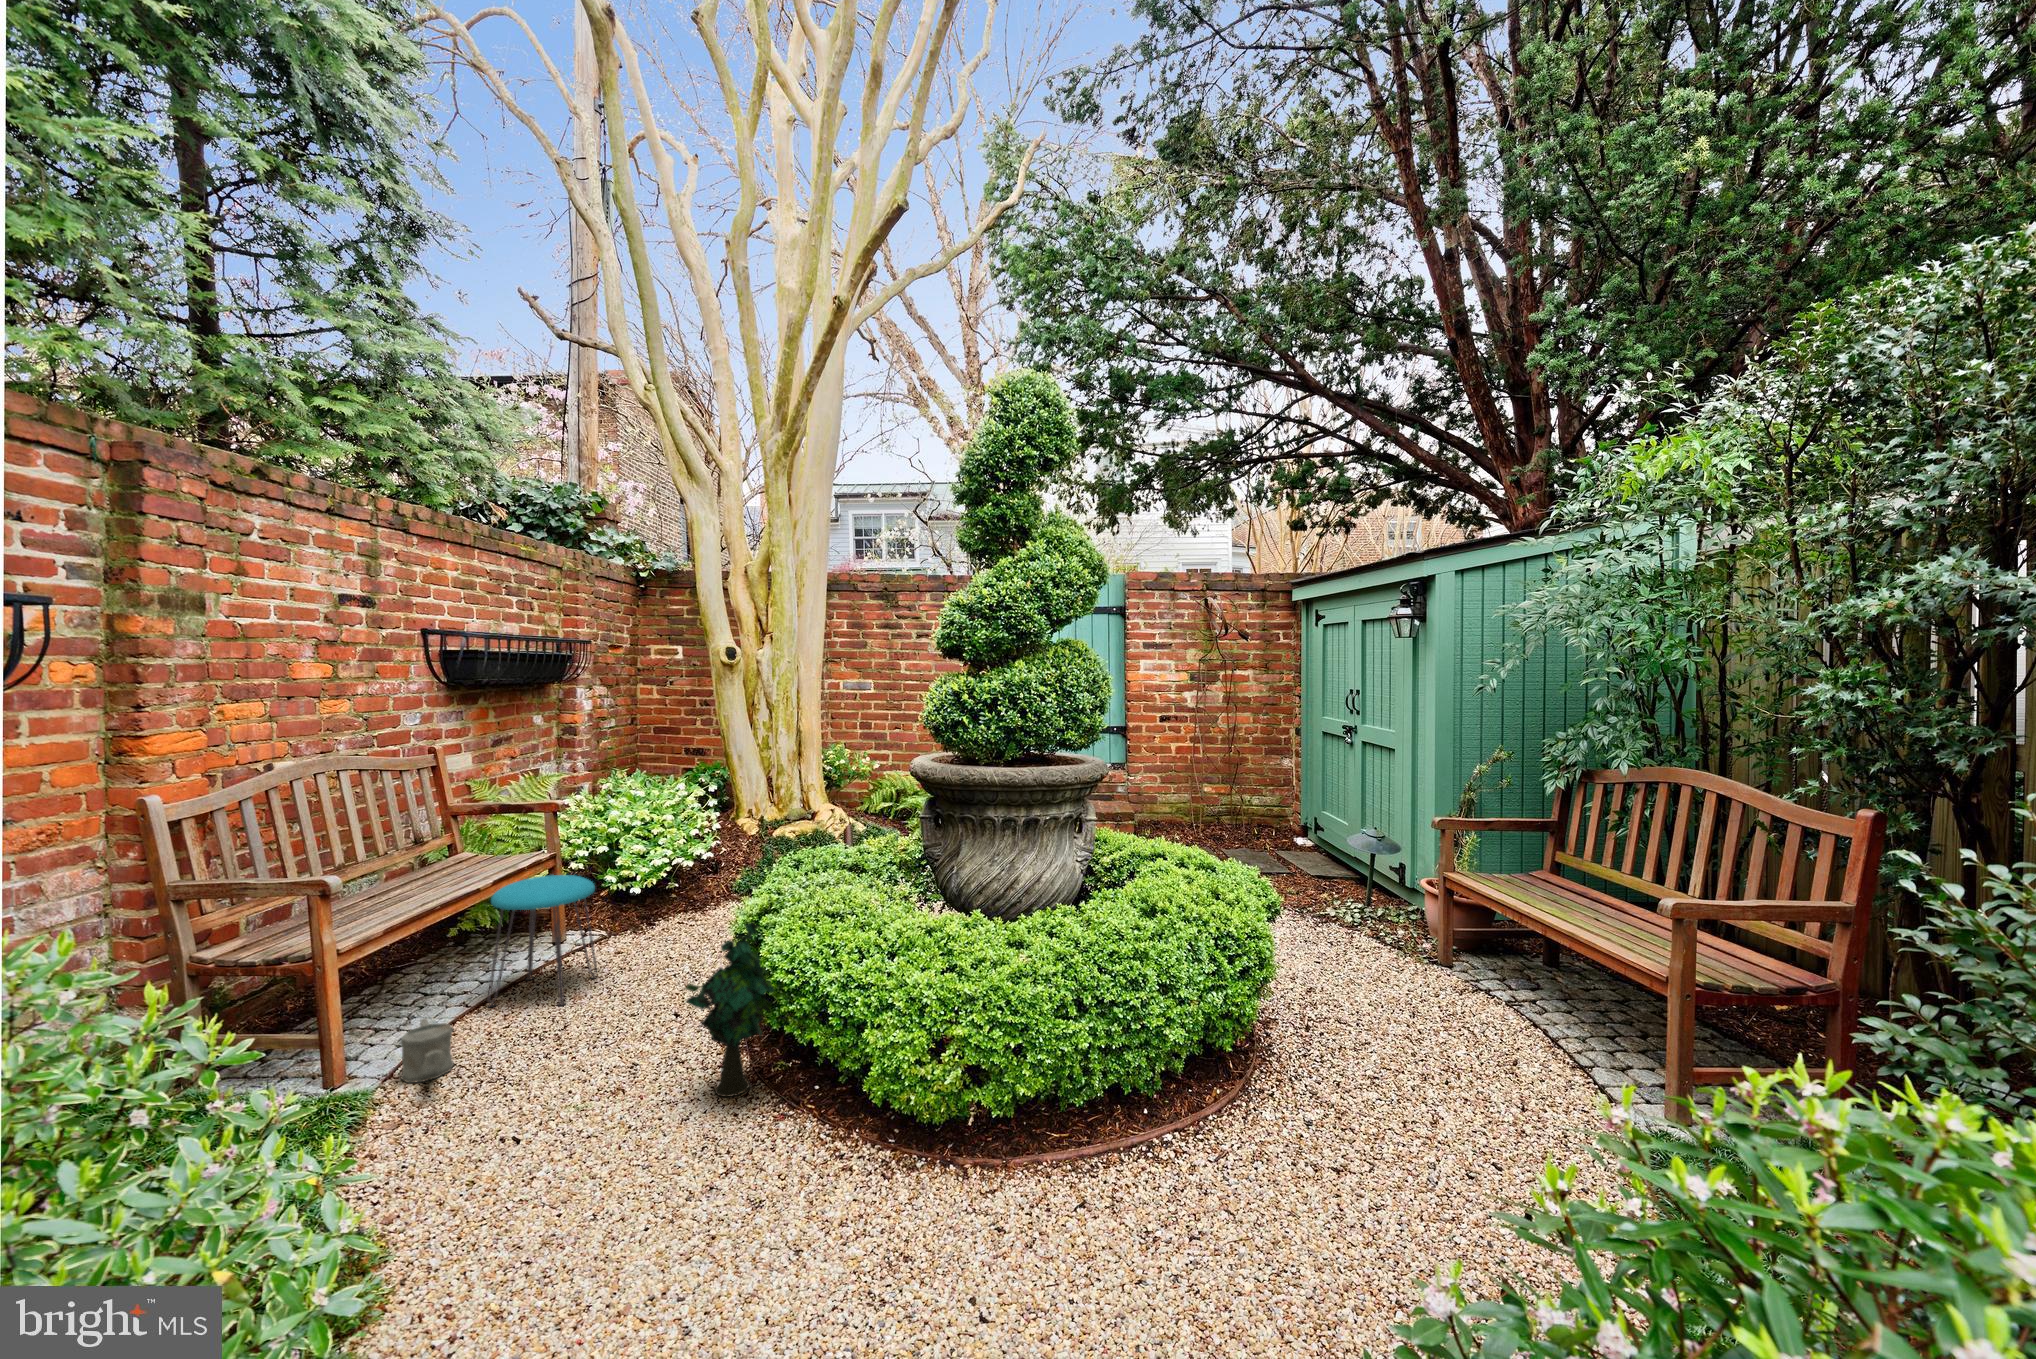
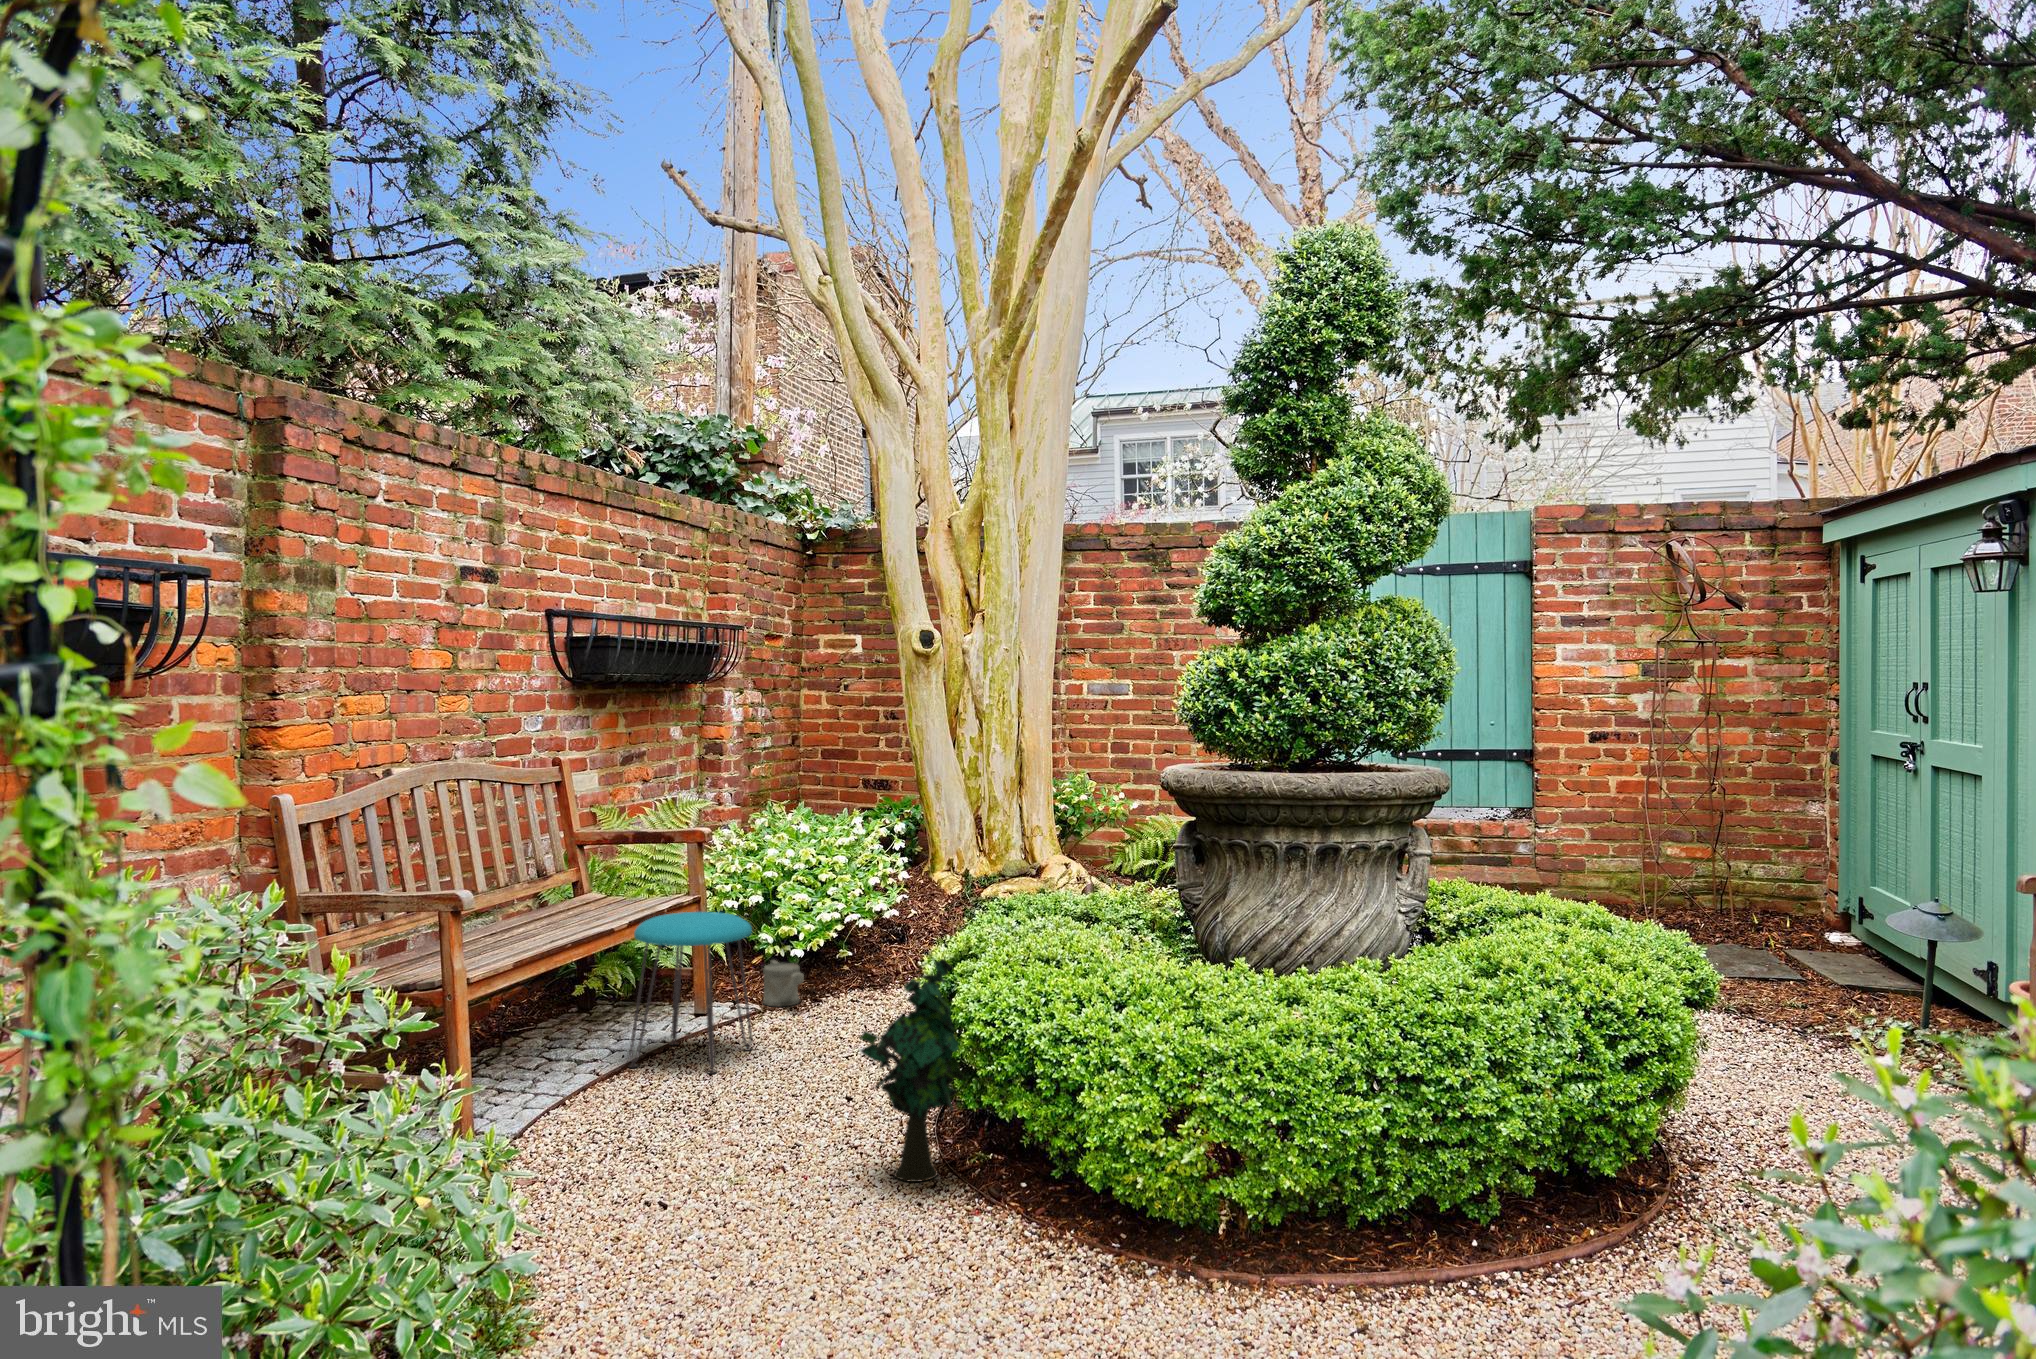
watering can: present [401,1018,454,1083] -> present [763,960,804,1007]

